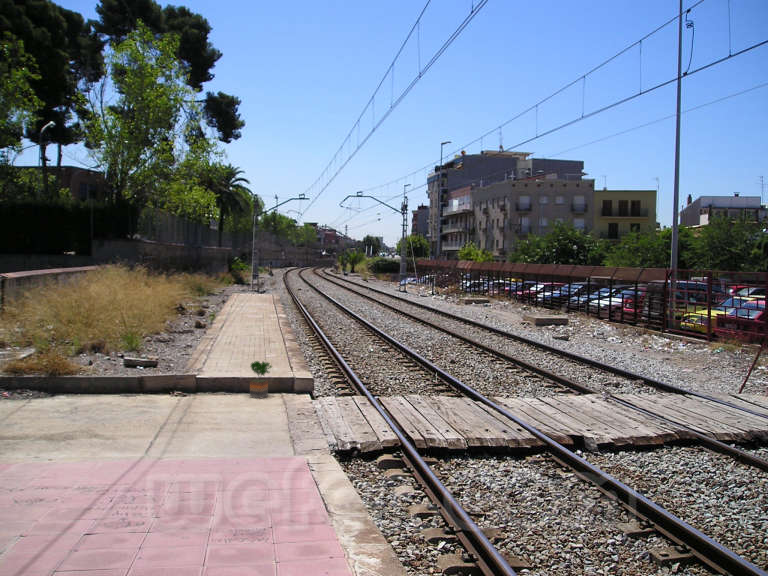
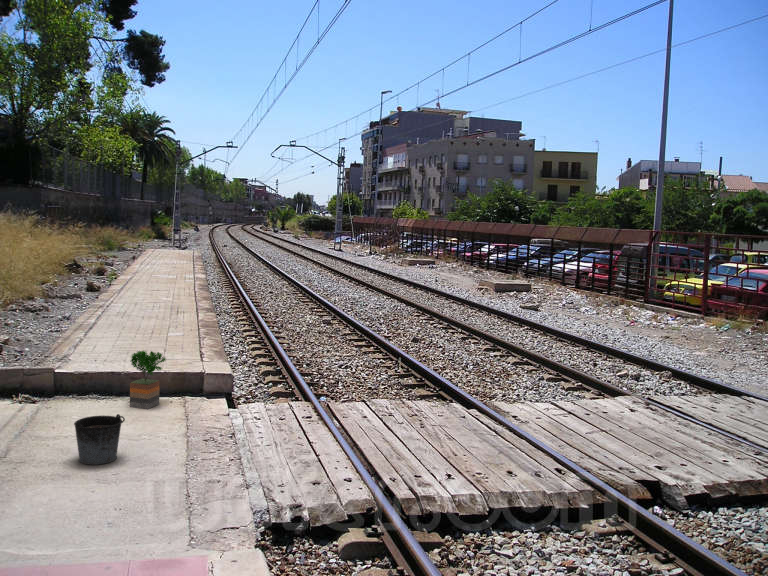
bucket: none [226,394,254,422] -> present [74,414,125,465]

